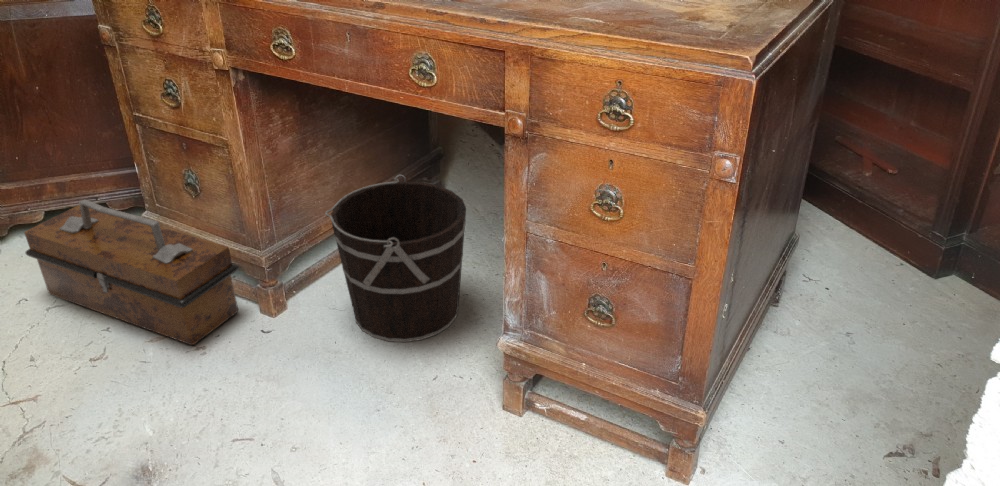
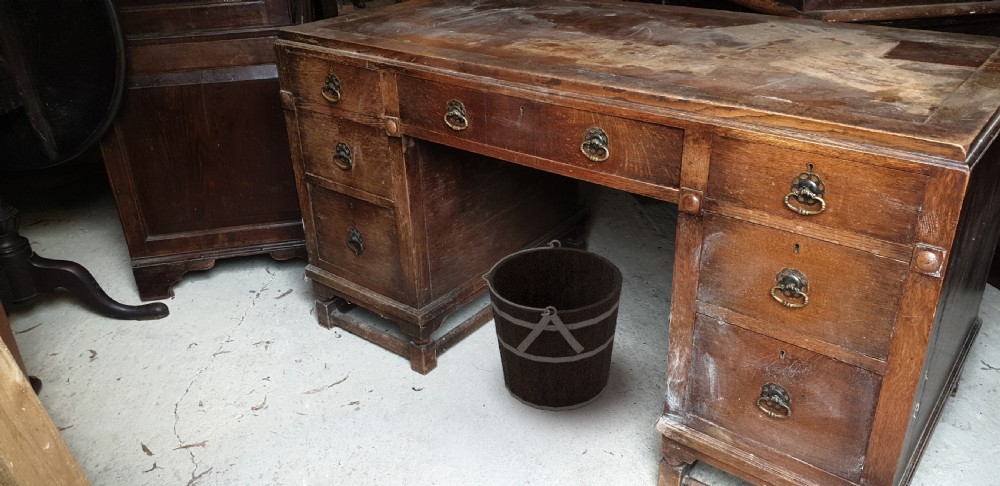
toolbox: present [24,200,238,345] -> none [200,253,395,400]

